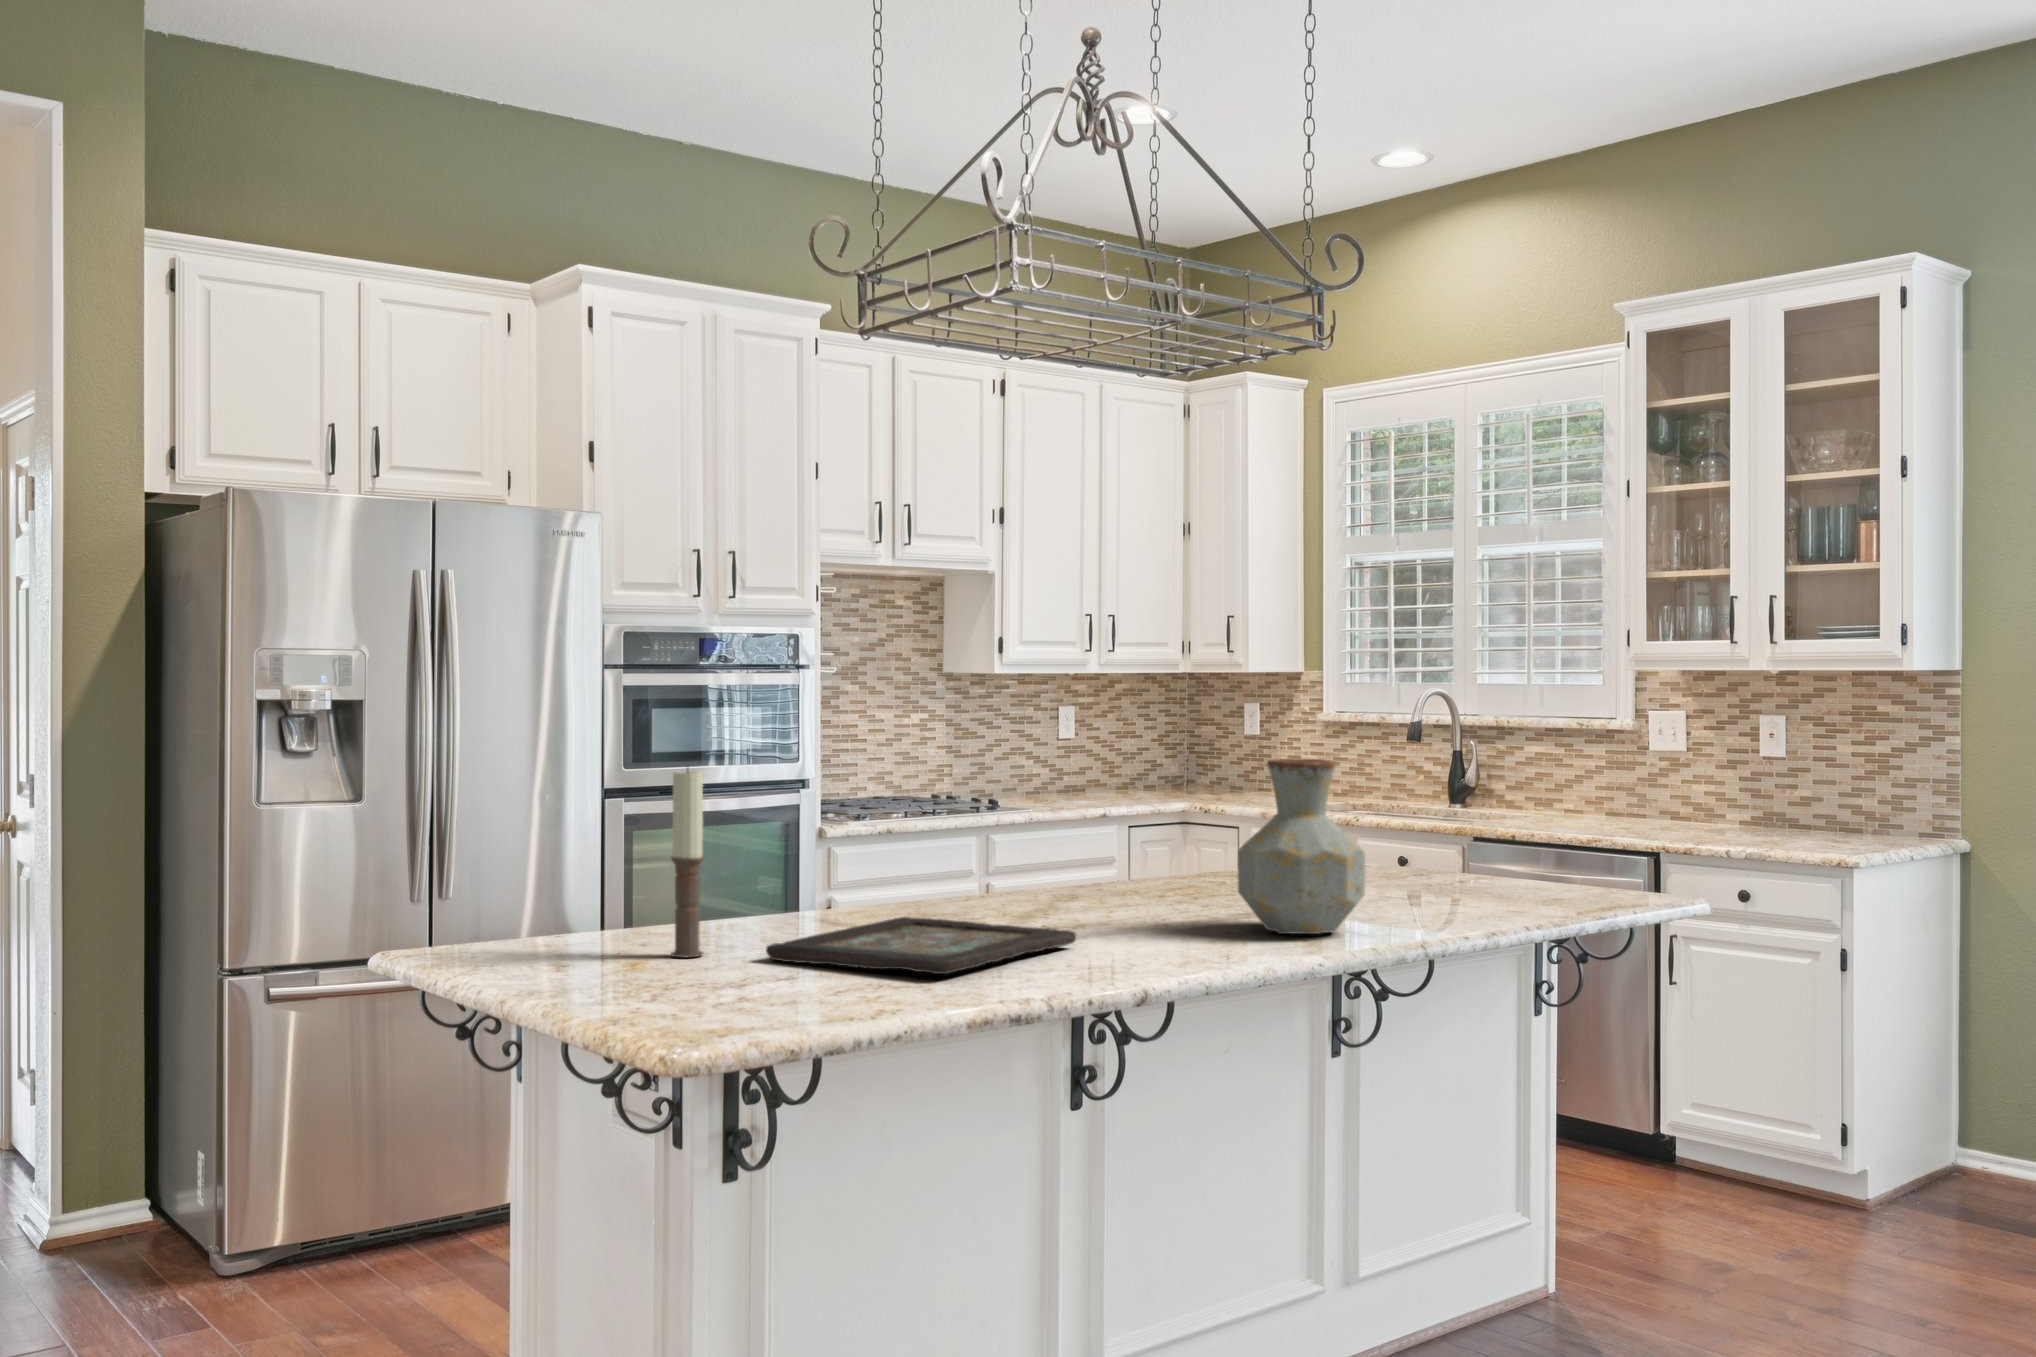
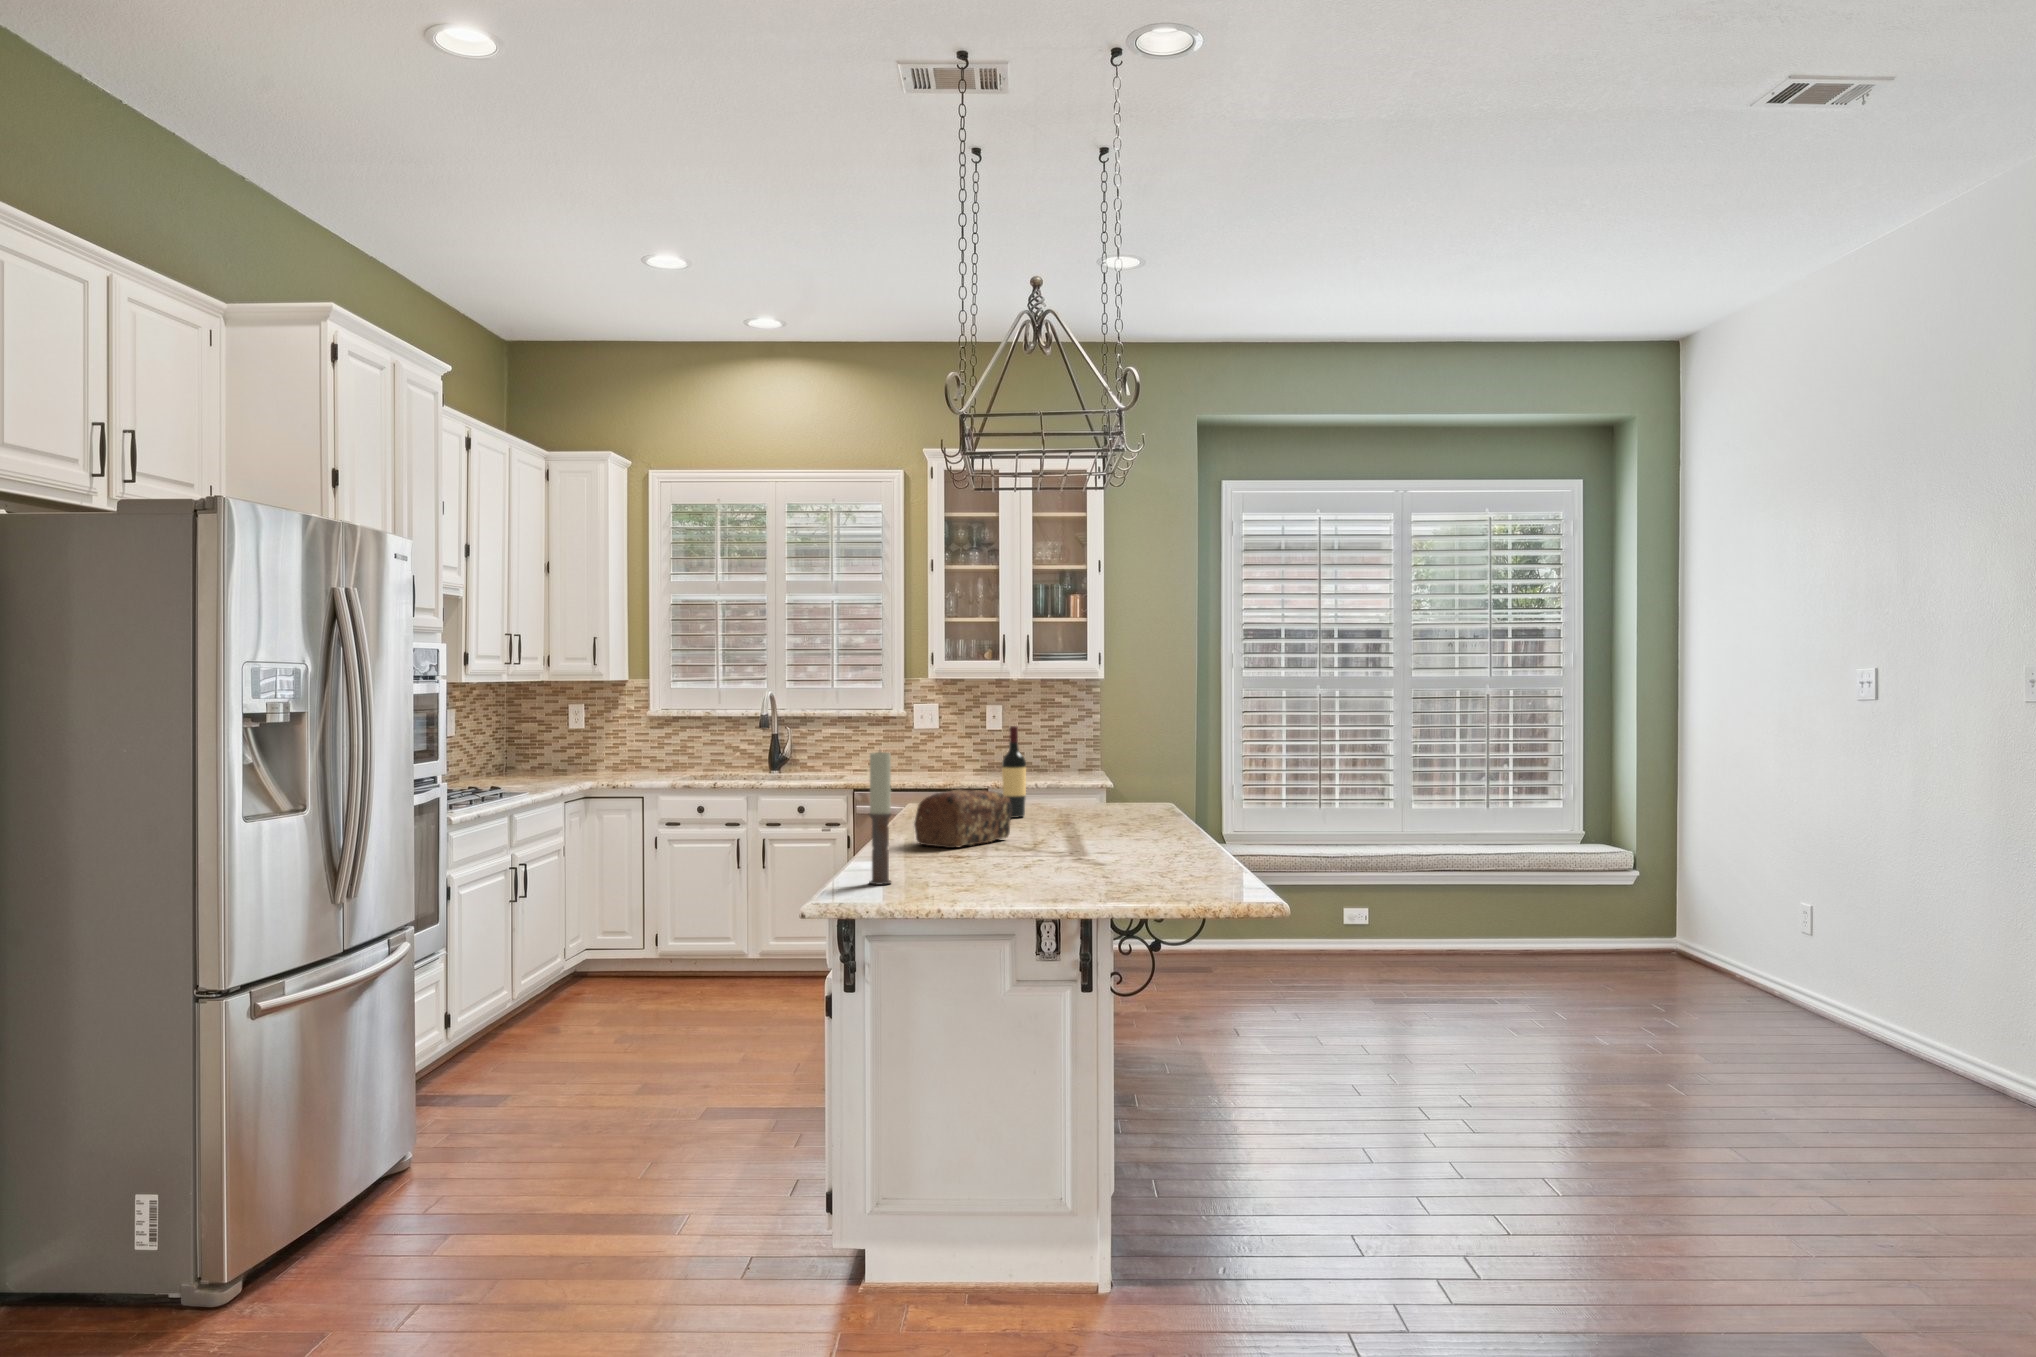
wine bottle: none [1379,747,1419,895] -> present [1002,726,1026,818]
vase: present [1238,759,1365,934] -> none [1040,733,1116,838]
bread loaf: none [1022,838,1186,925] -> present [914,790,1011,848]
decorative tray: present [766,917,1076,974] -> none [906,844,1078,878]

